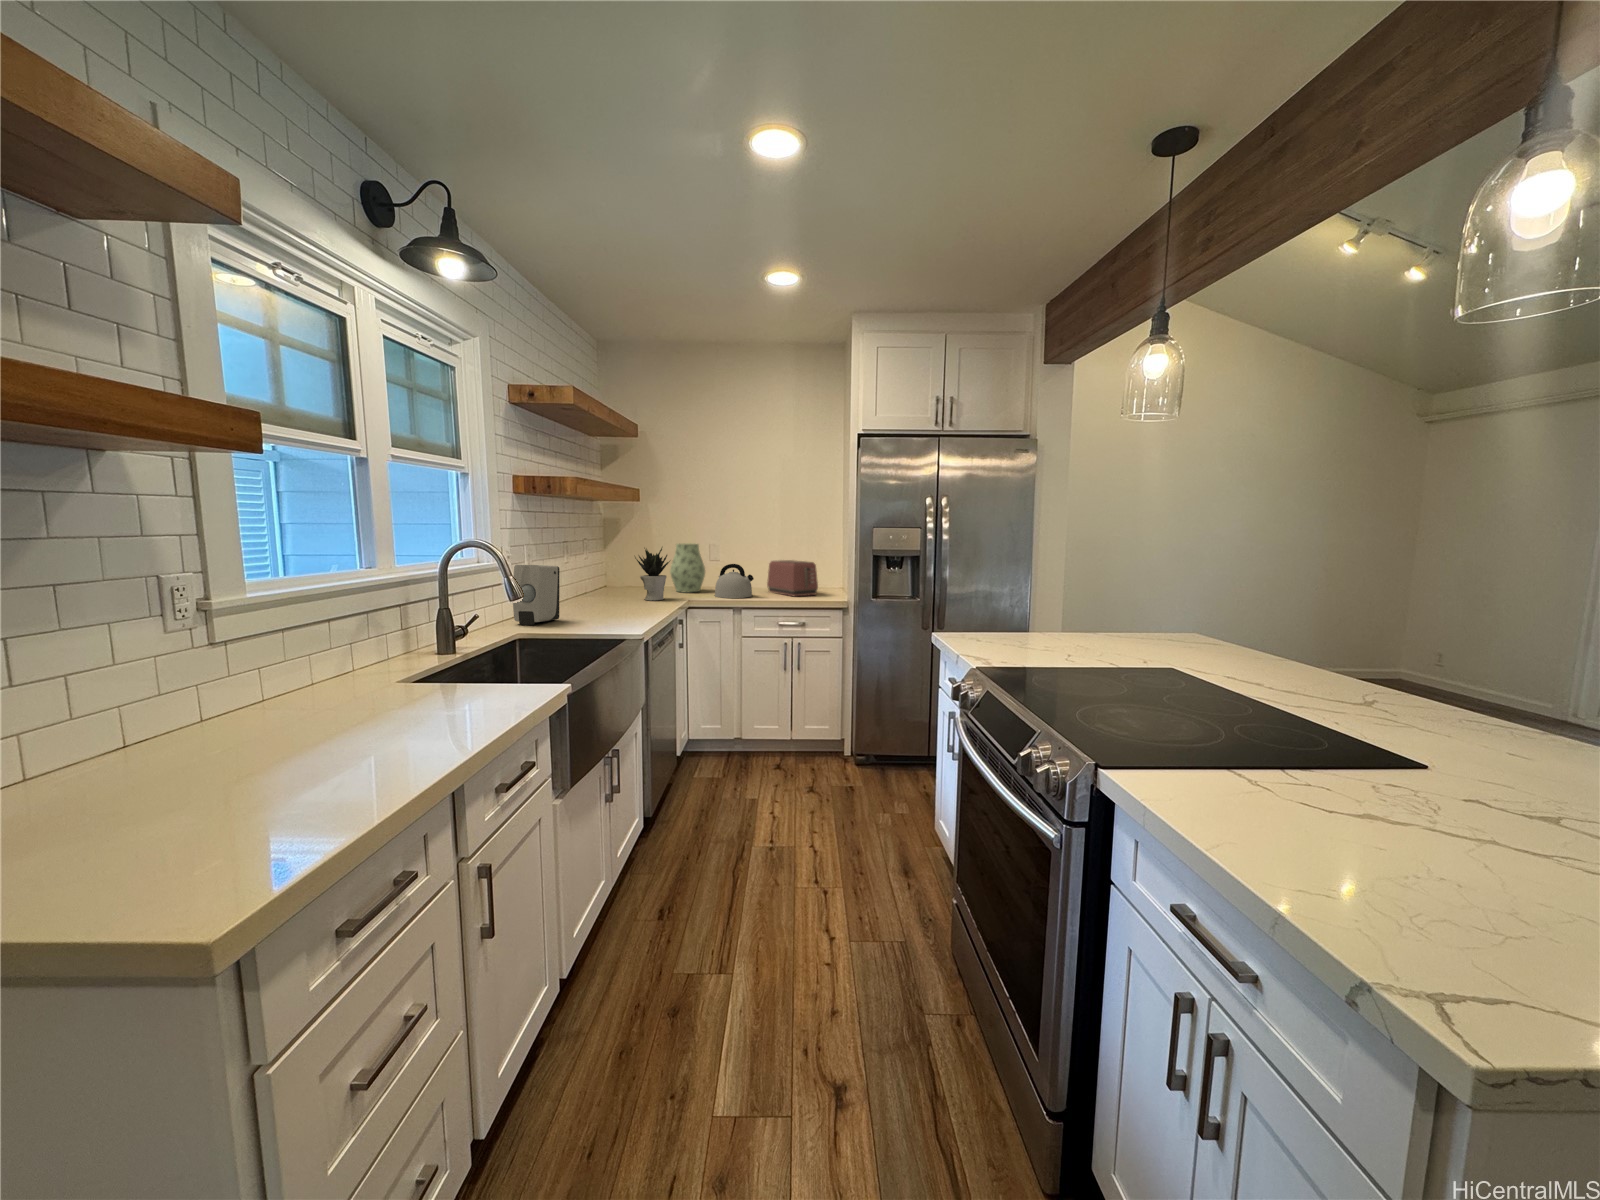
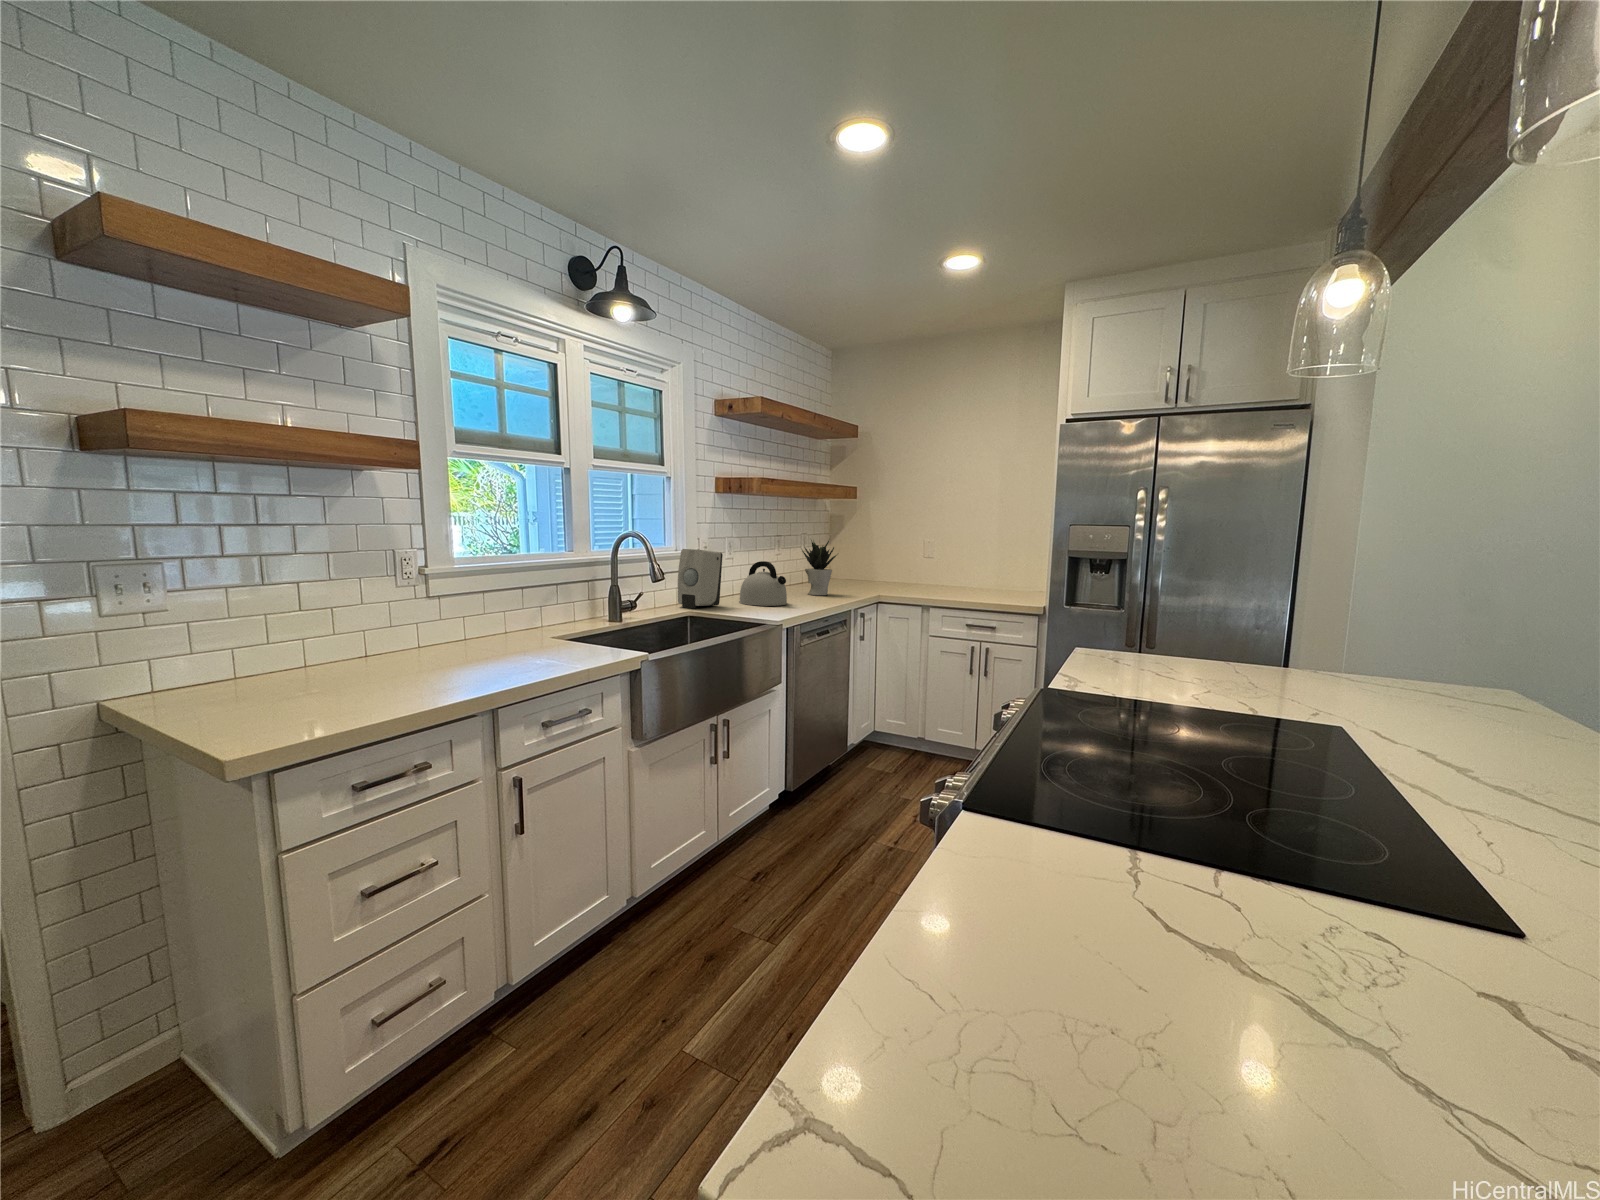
vase: present [670,544,705,592] -> none [839,537,877,590]
toaster: present [767,560,818,596] -> none [945,560,1003,601]
kettle: present [715,564,754,598] -> present [739,561,787,606]

